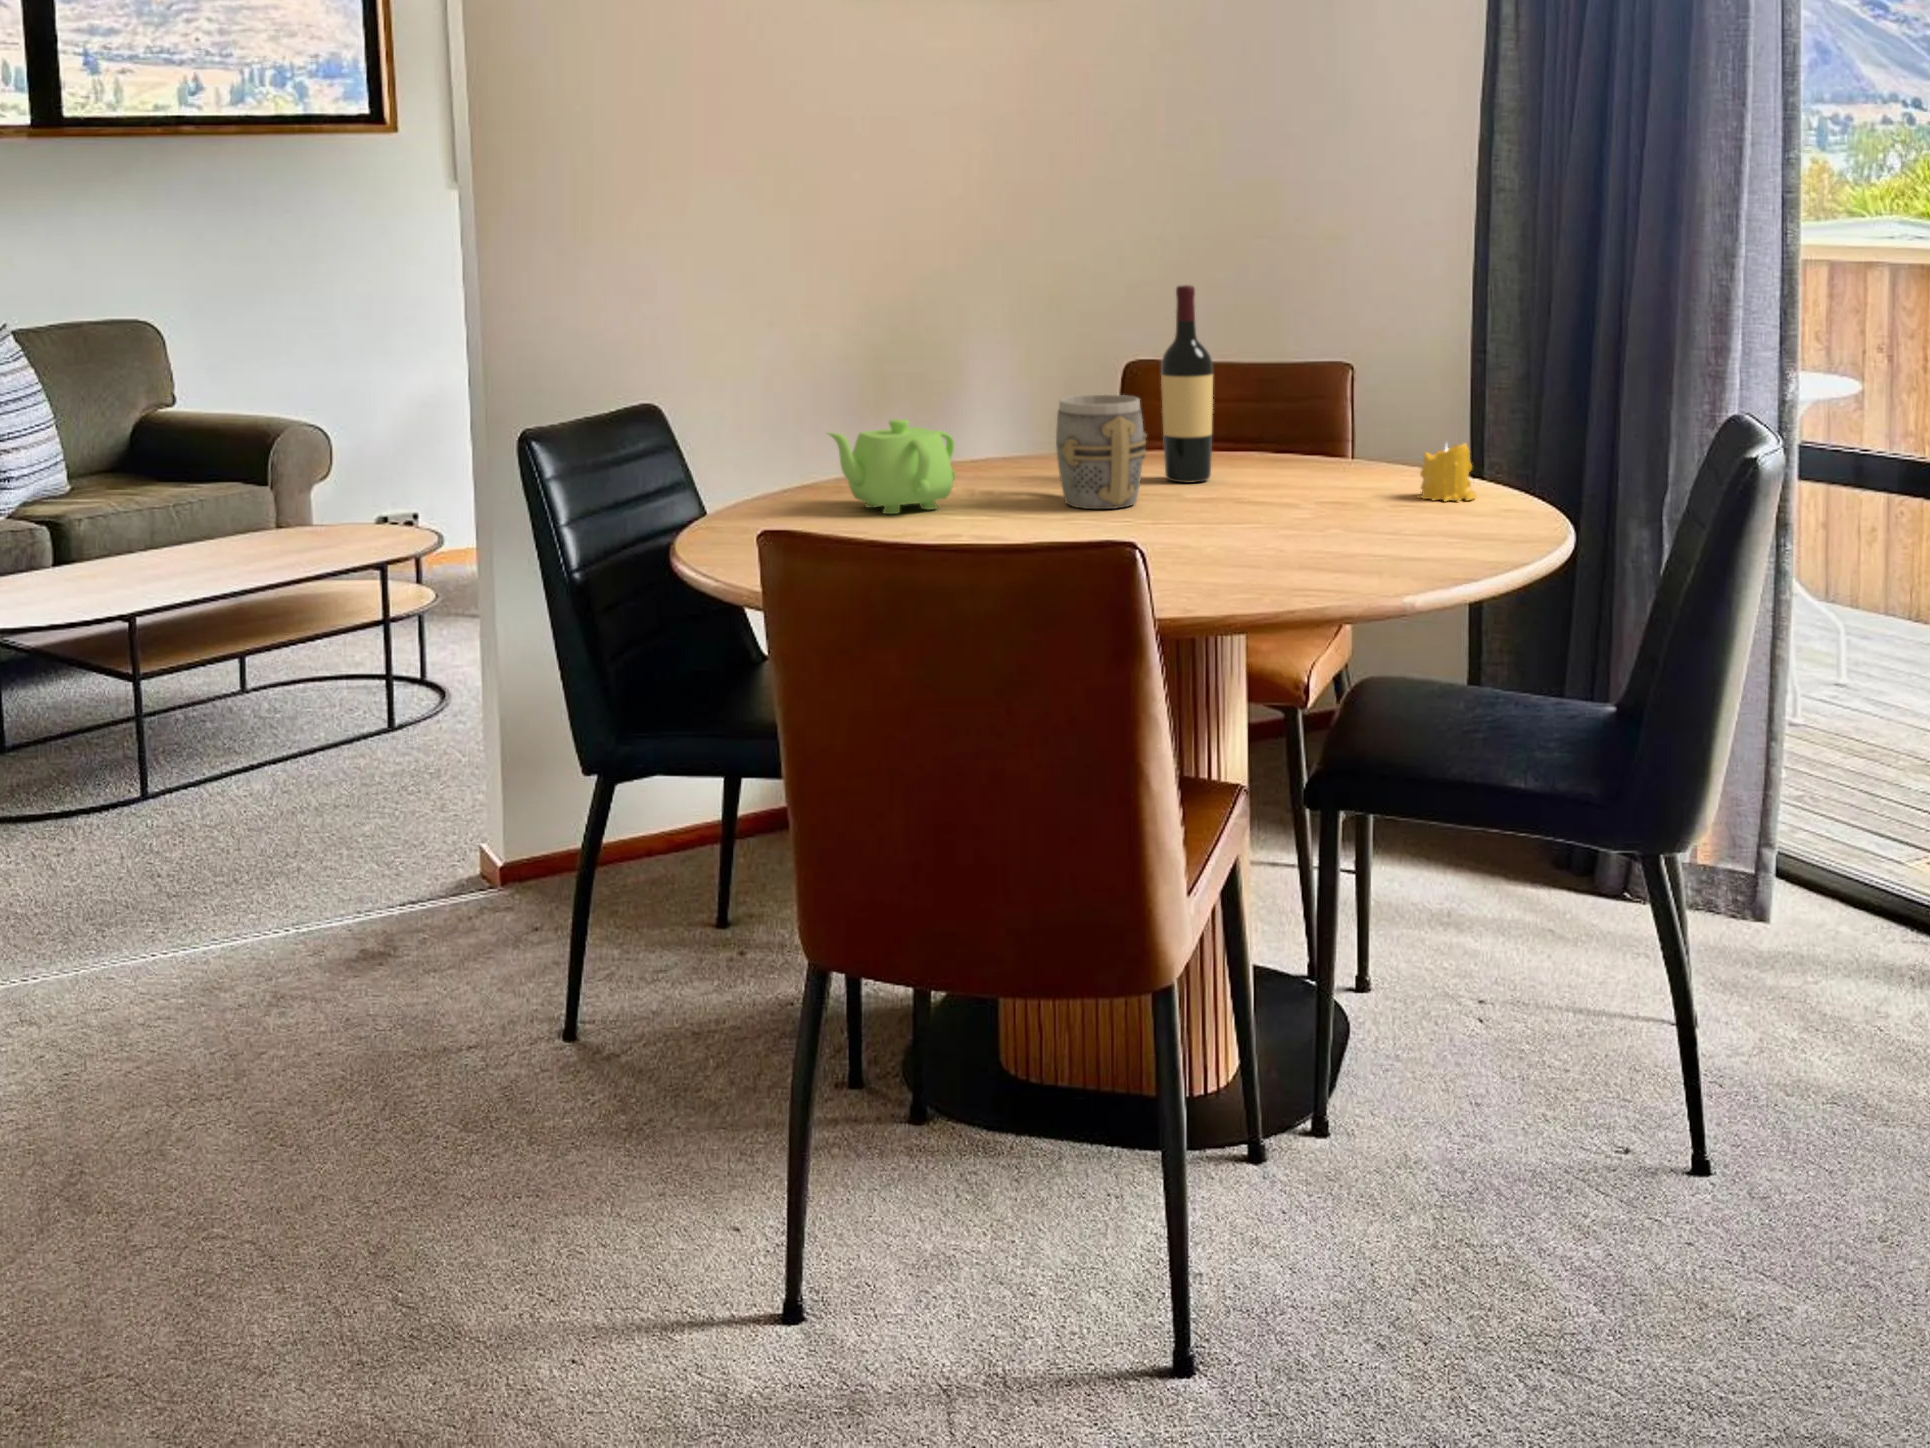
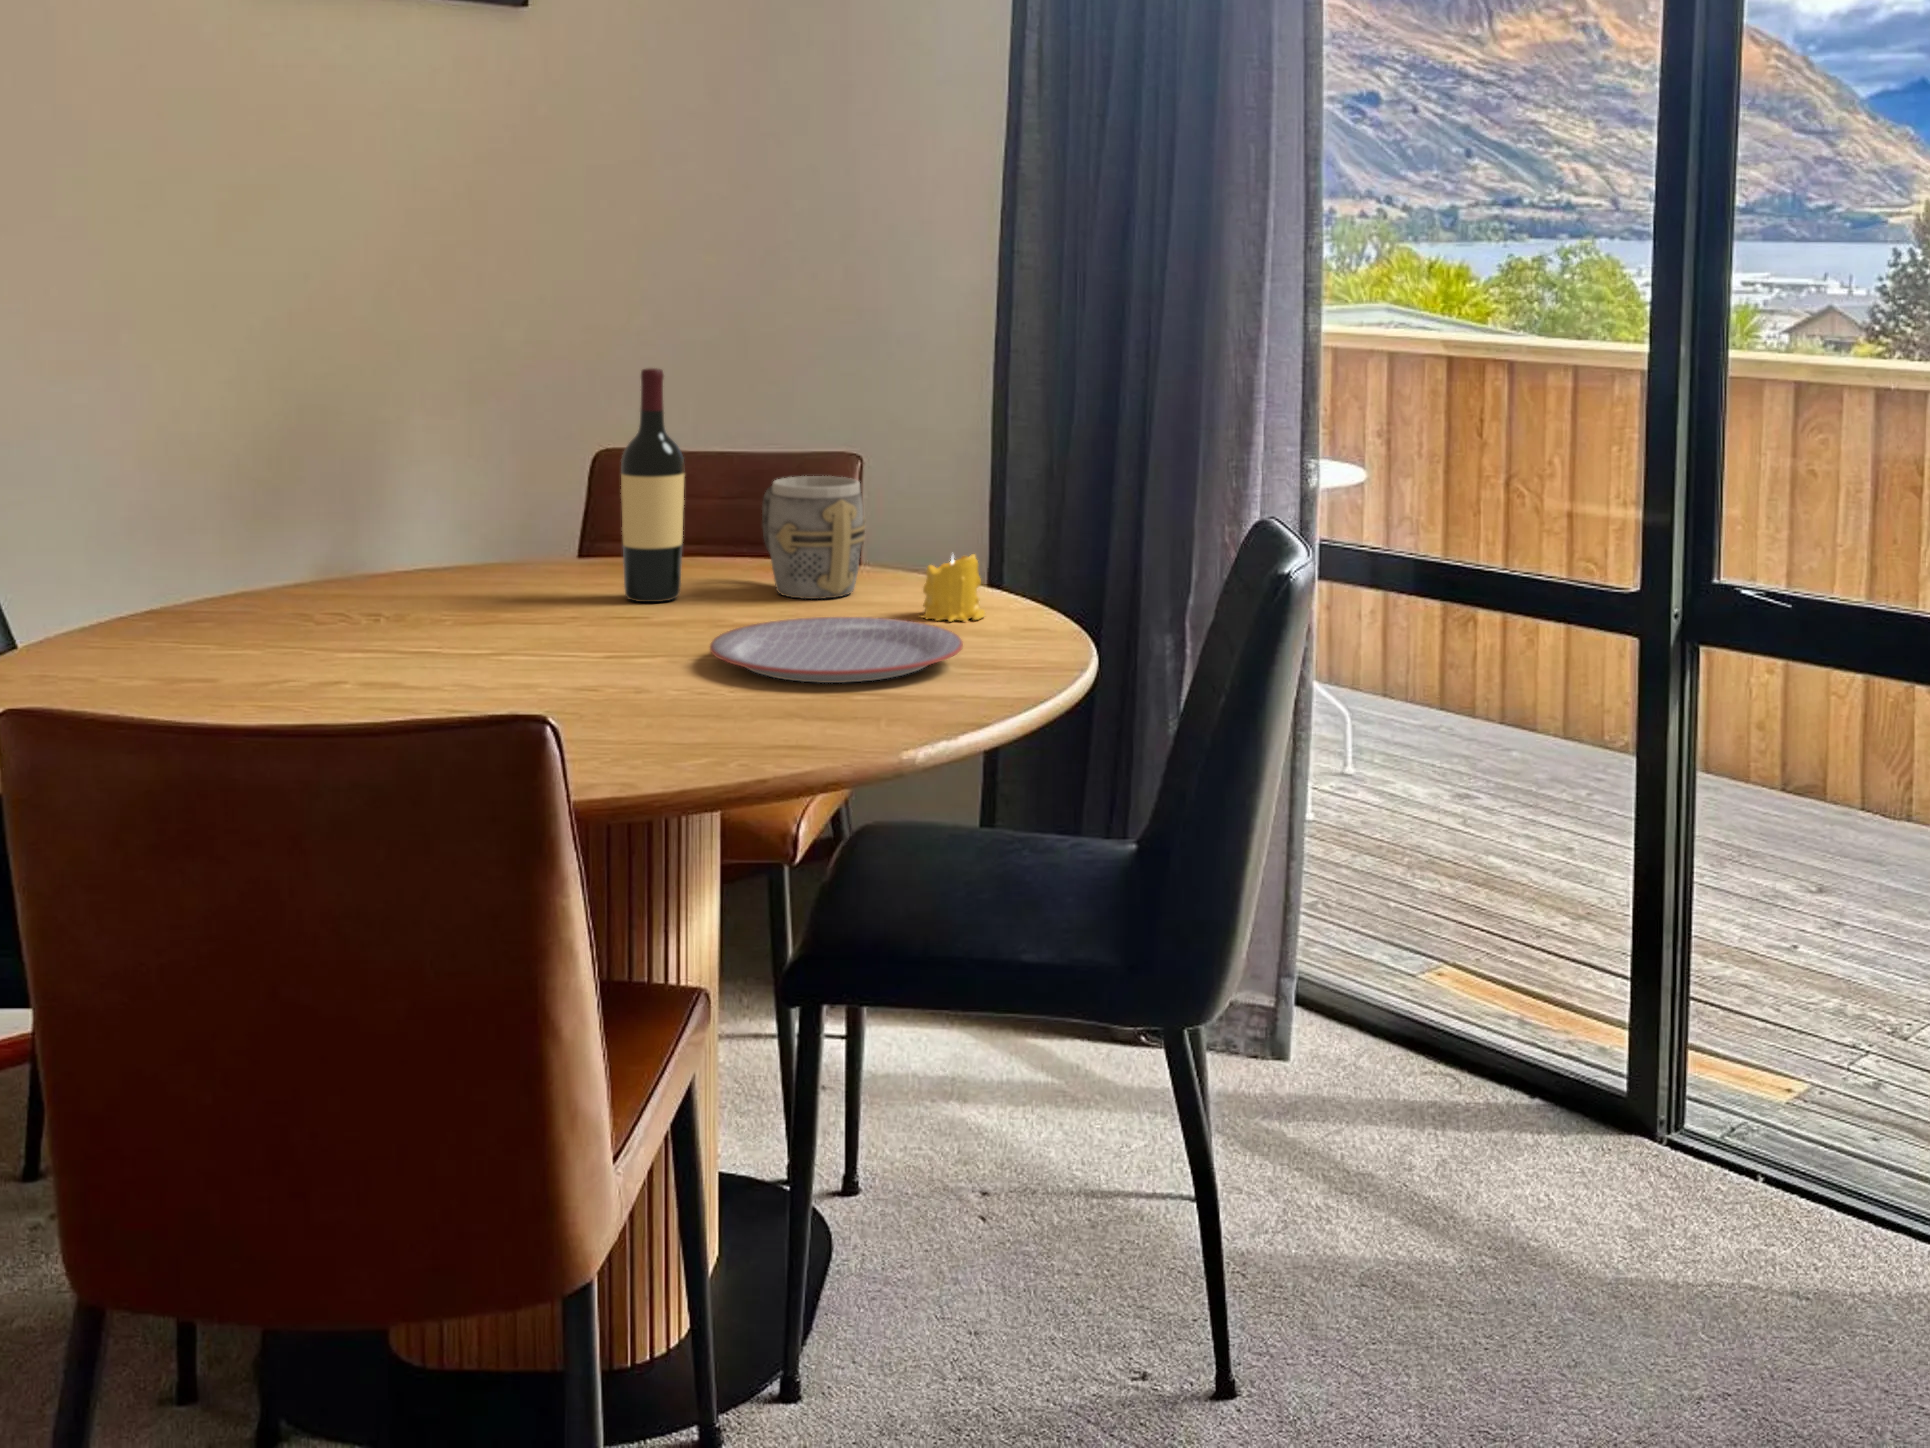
mug: present [1056,394,1147,509] -> present [762,476,865,599]
teapot: present [826,419,955,514] -> none [163,533,347,655]
plate: none [1244,493,1459,544] -> present [710,617,963,683]

